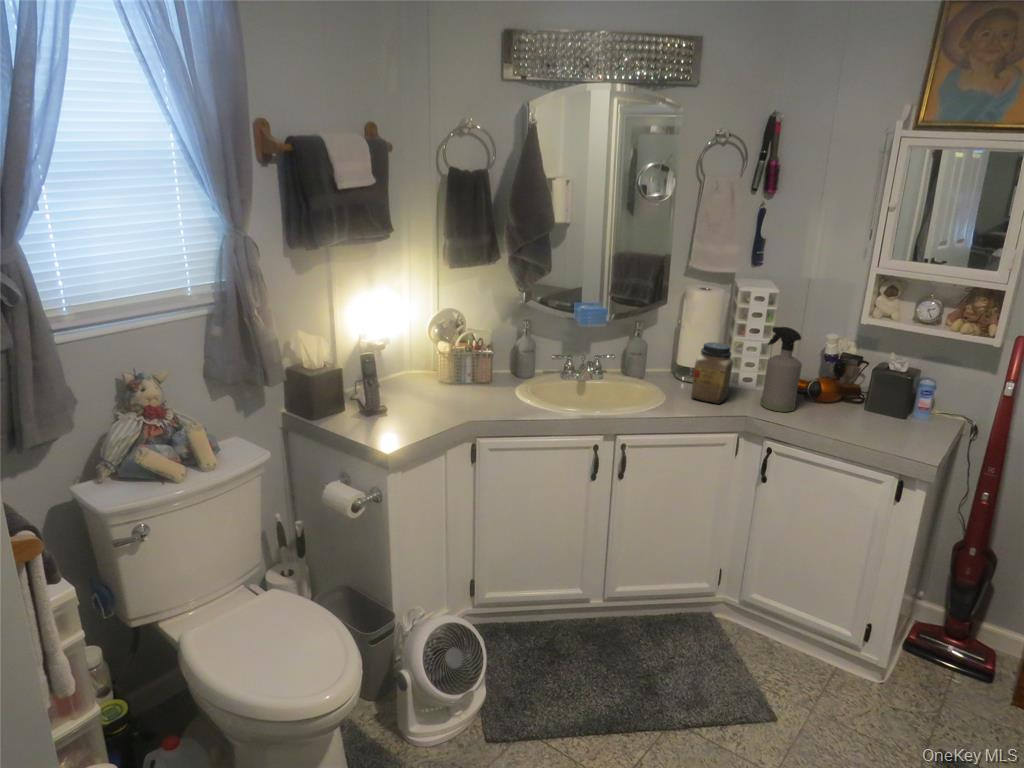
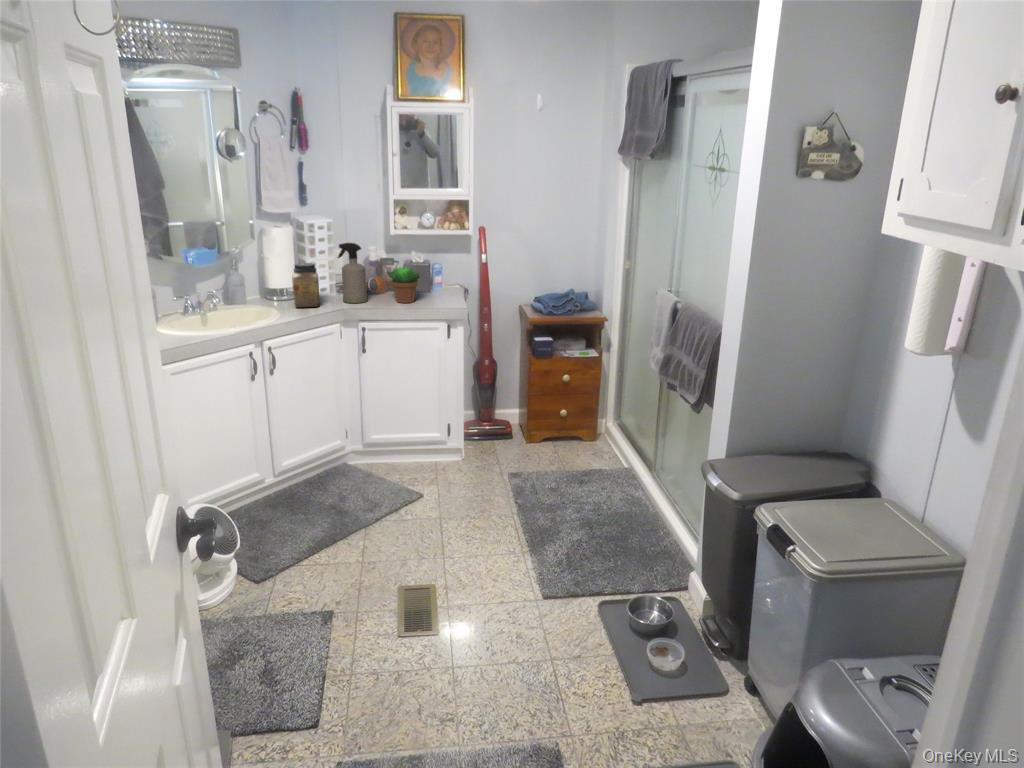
succulent plant: none [828,374,883,430] -> present [387,267,419,303]

